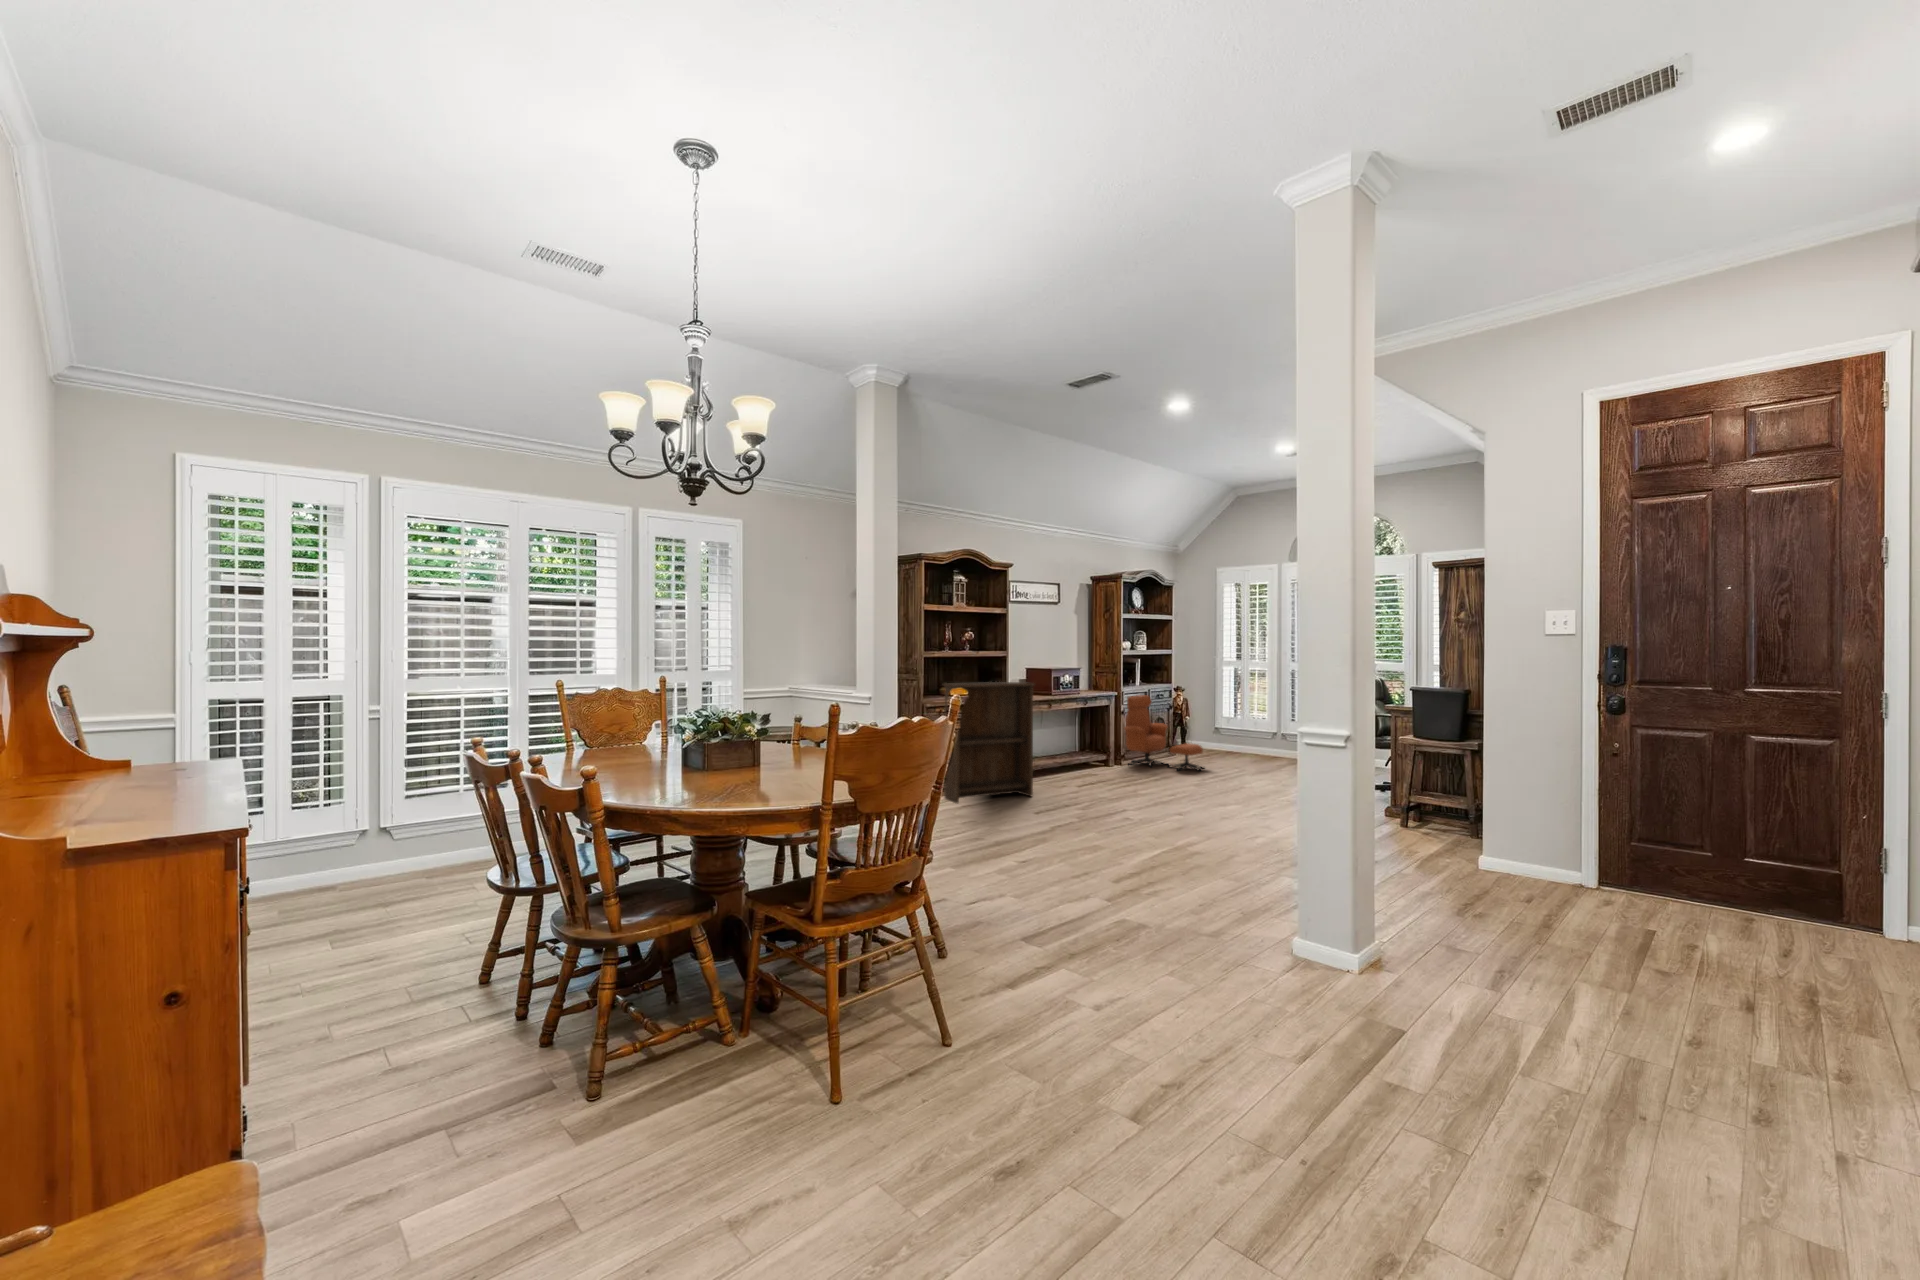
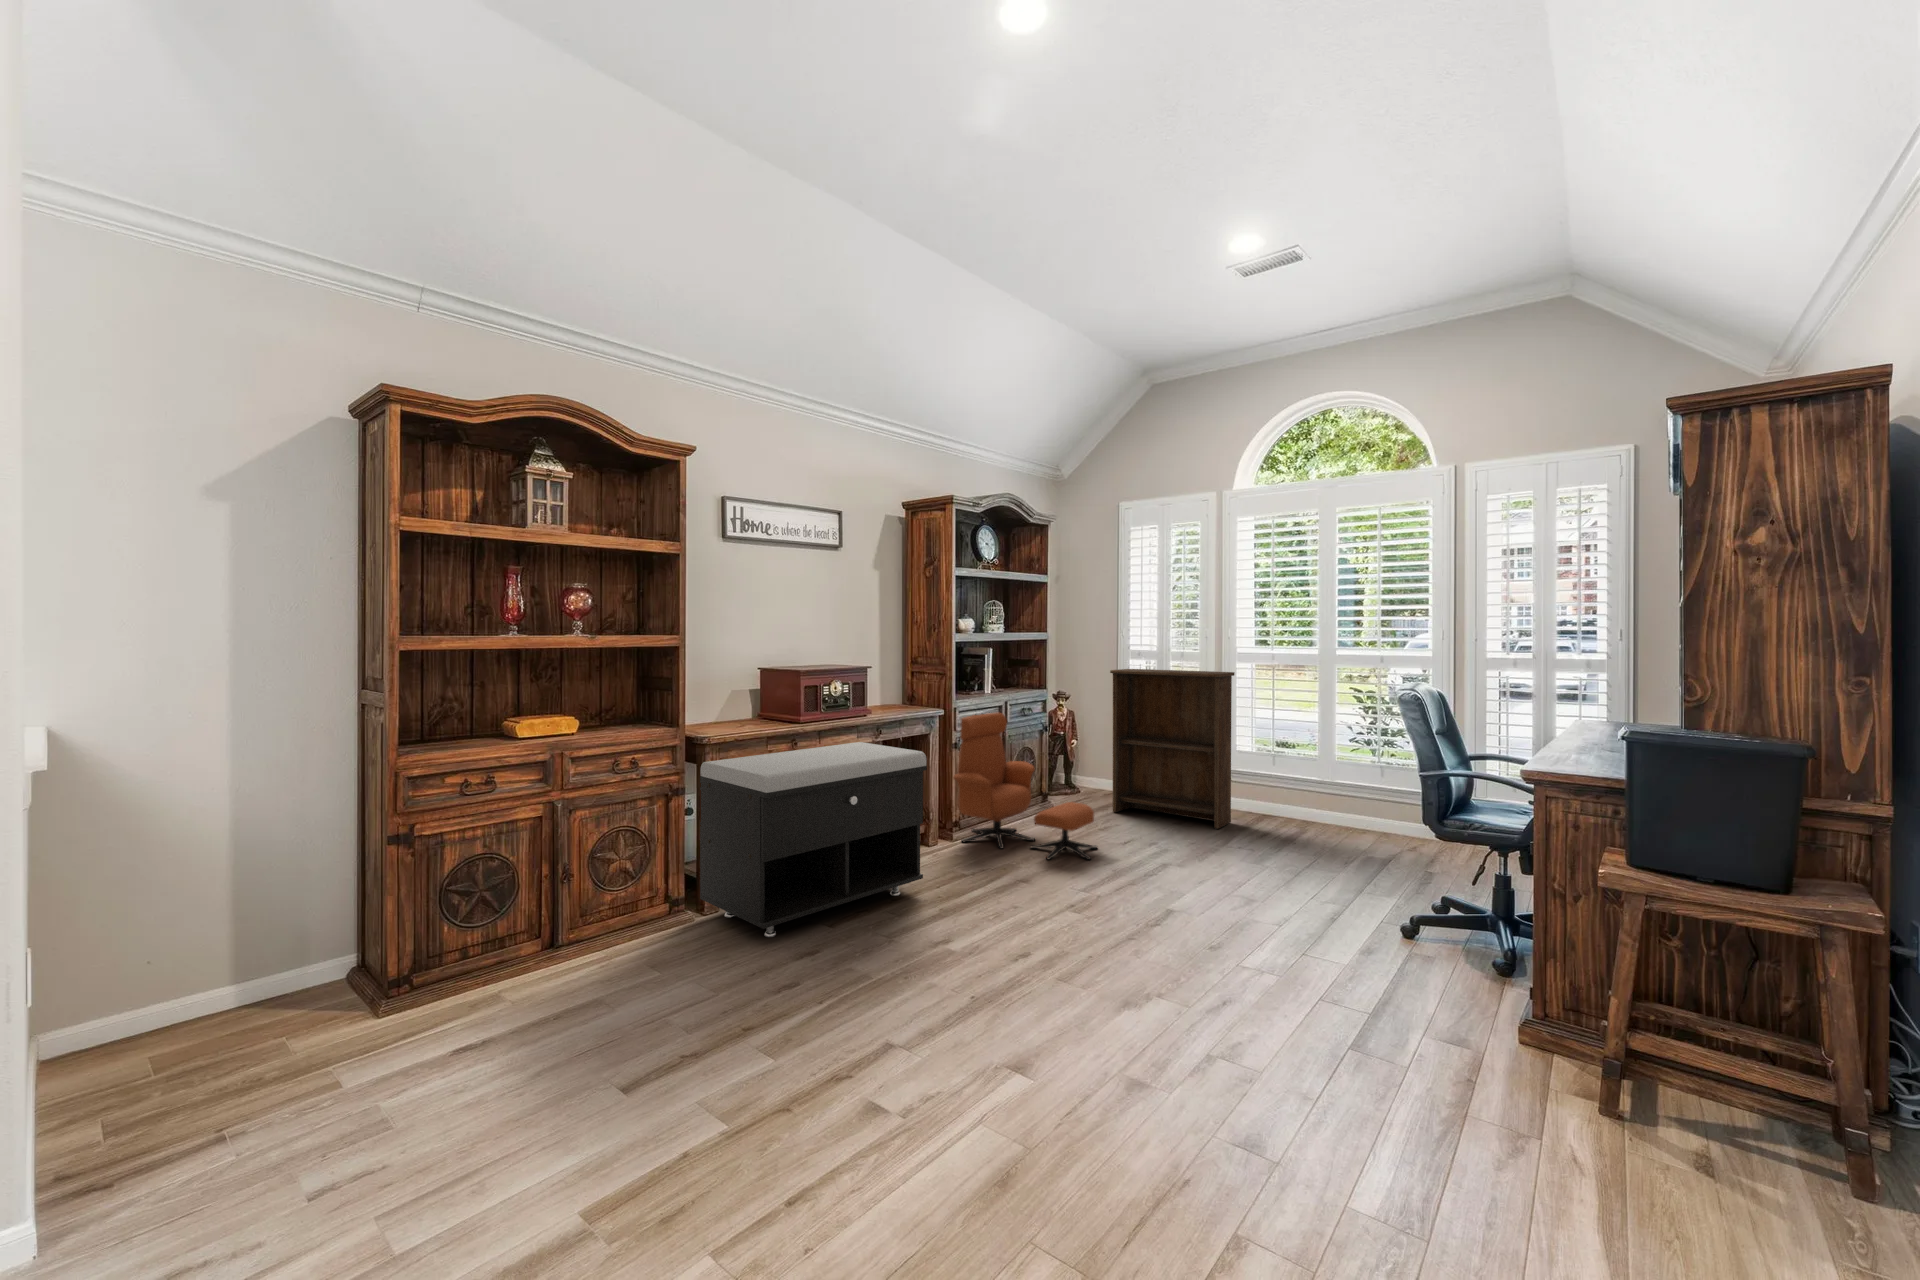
bookshelf: present [943,682,1035,804] -> present [1110,669,1235,829]
storage bench: none [1016,706,1119,787] -> present [700,742,927,937]

